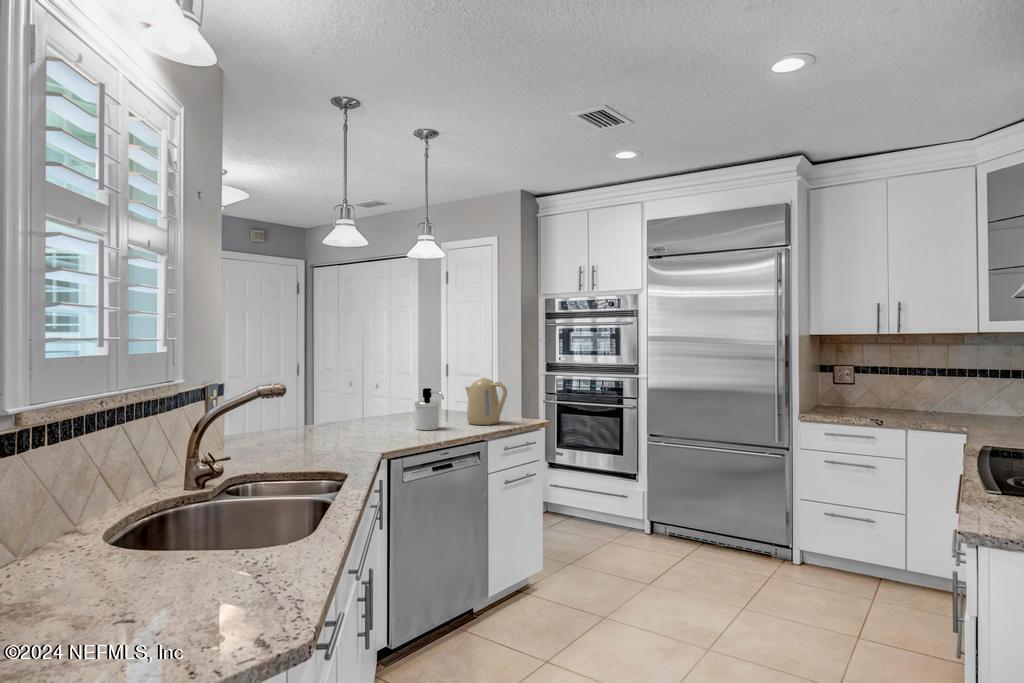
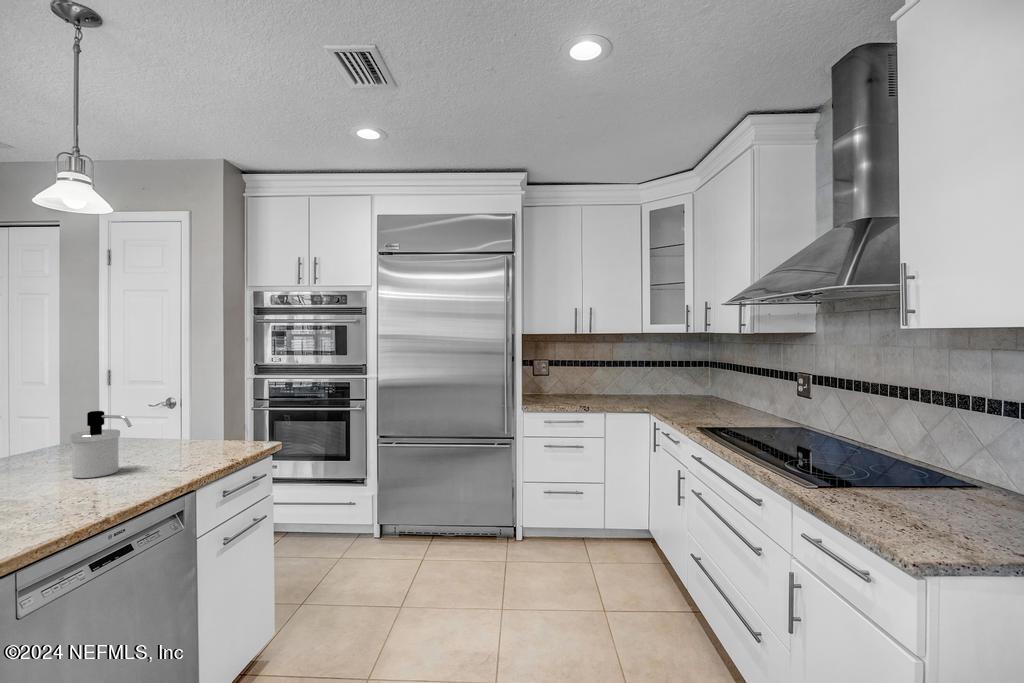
kettle: present [465,378,507,425] -> none [160,389,232,456]

